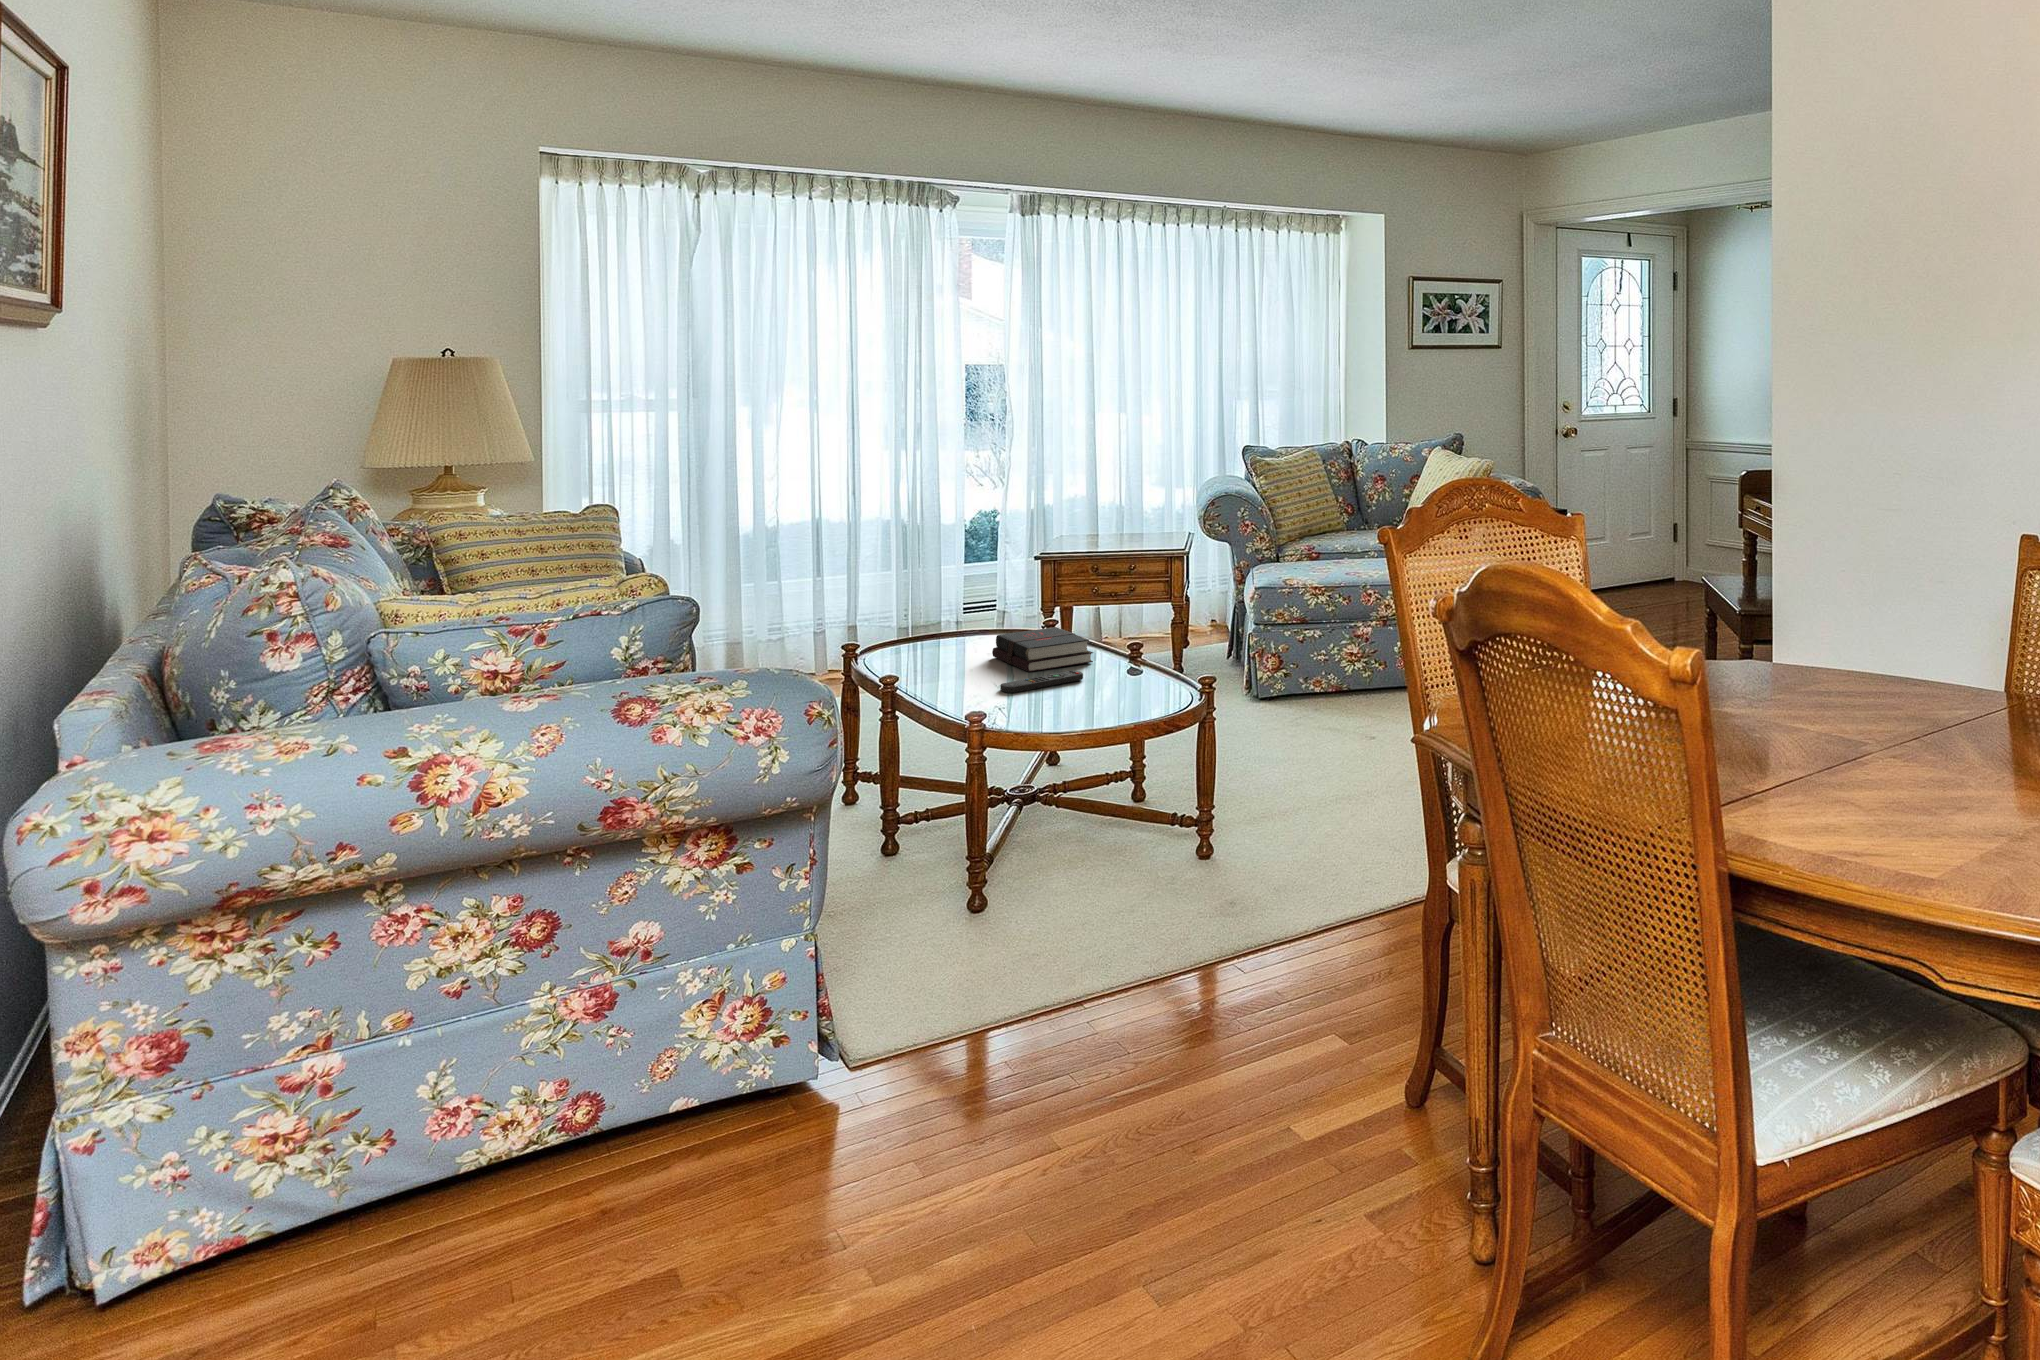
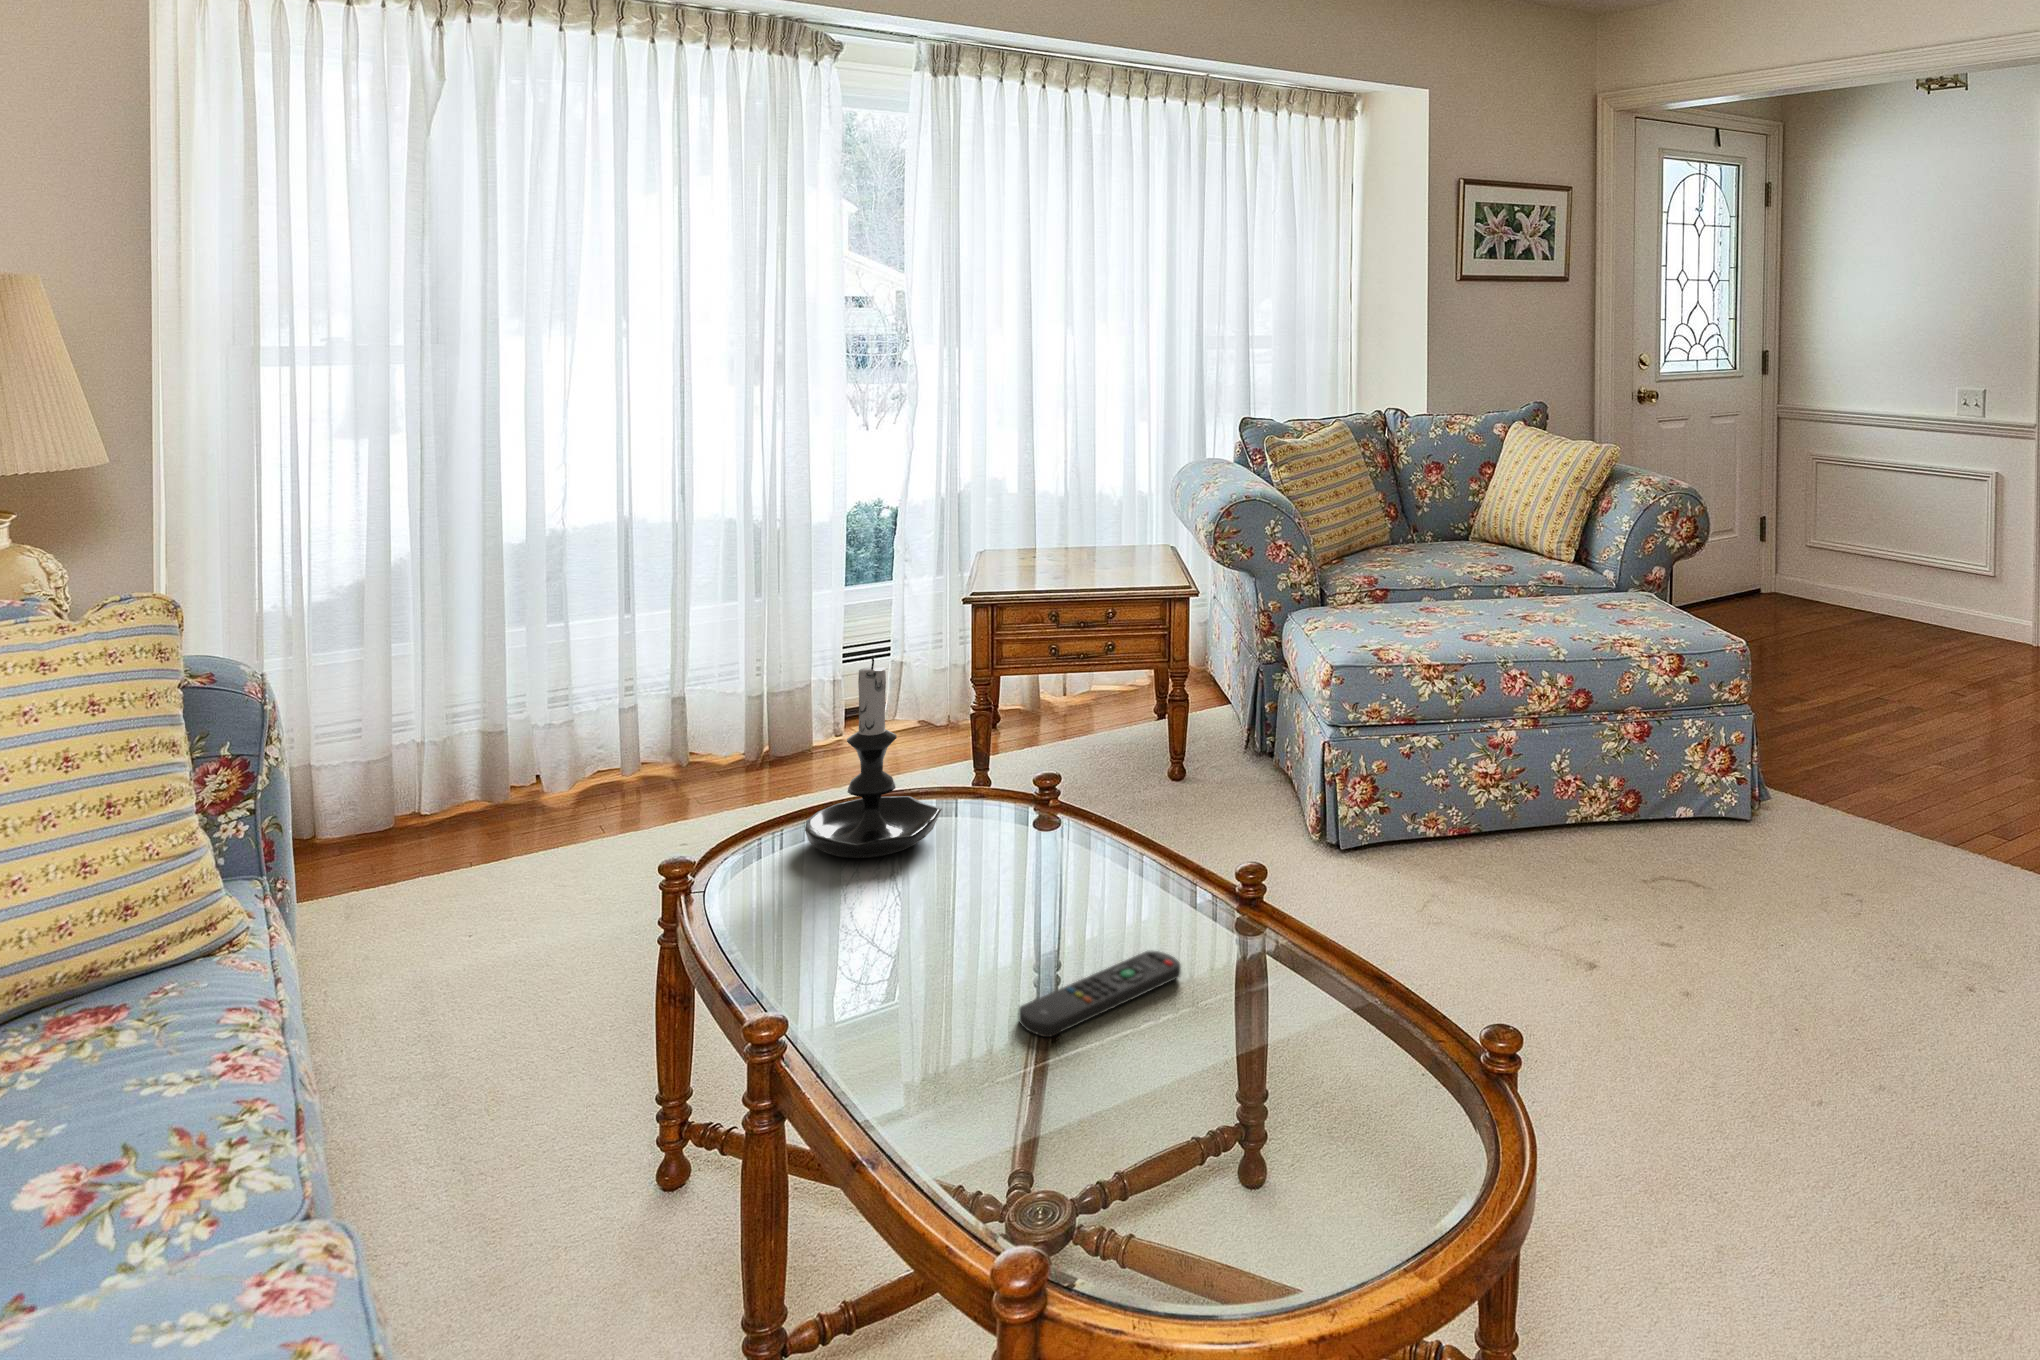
candle holder: none [913,550,987,651] -> present [805,656,942,858]
hardback book: present [992,627,1093,672] -> none [965,810,1172,942]

